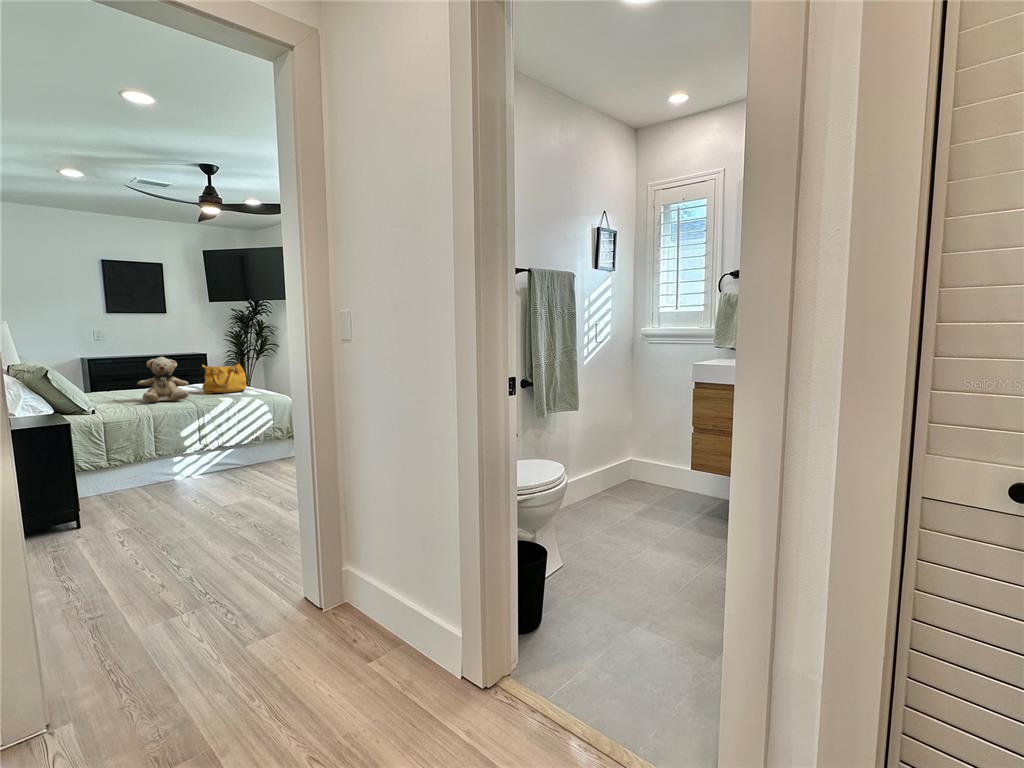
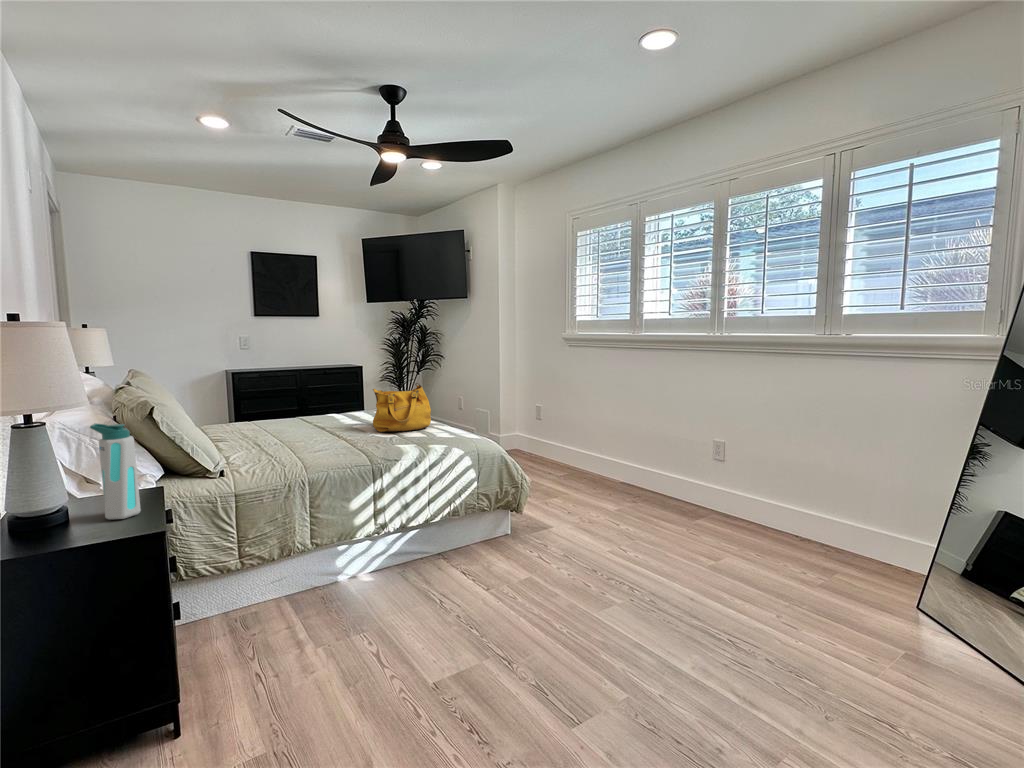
teddy bear: present [138,357,189,403] -> none [287,378,358,451]
water bottle: none [24,374,53,423] -> present [90,424,141,519]

